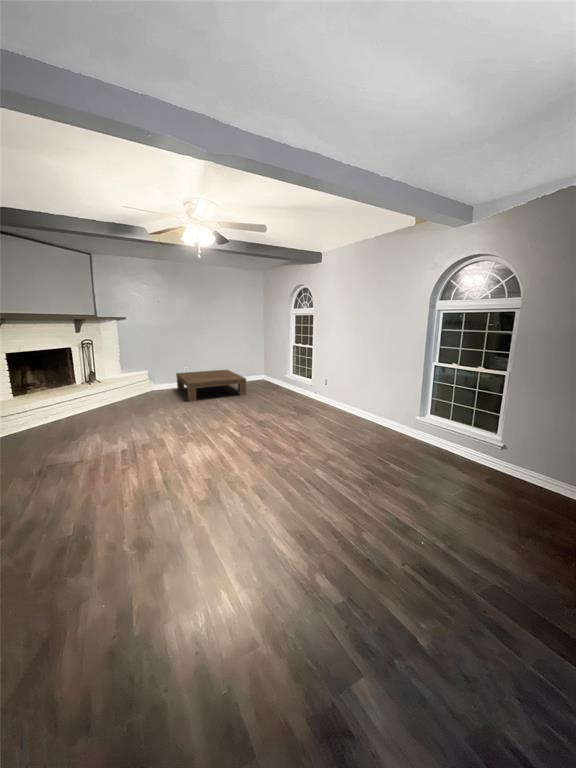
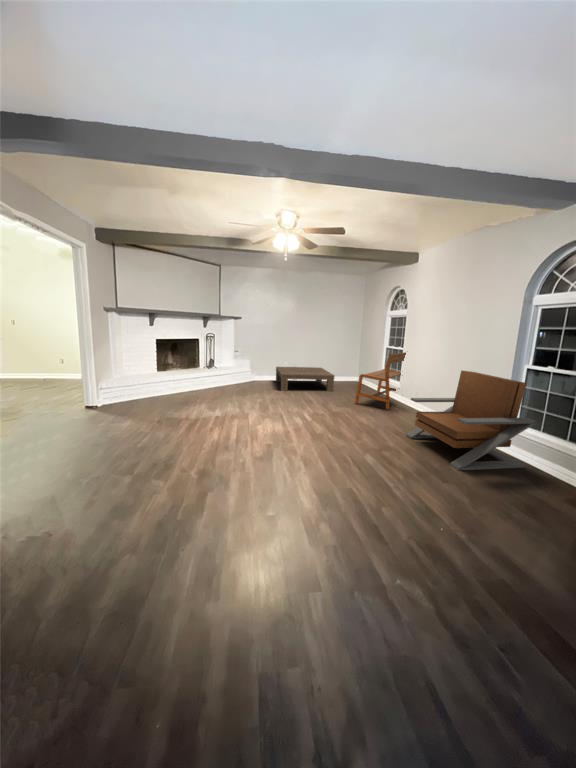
bench: none [274,349,319,410] -> present [355,352,406,410]
lounge chair: none [339,370,450,470] -> present [406,371,536,470]

